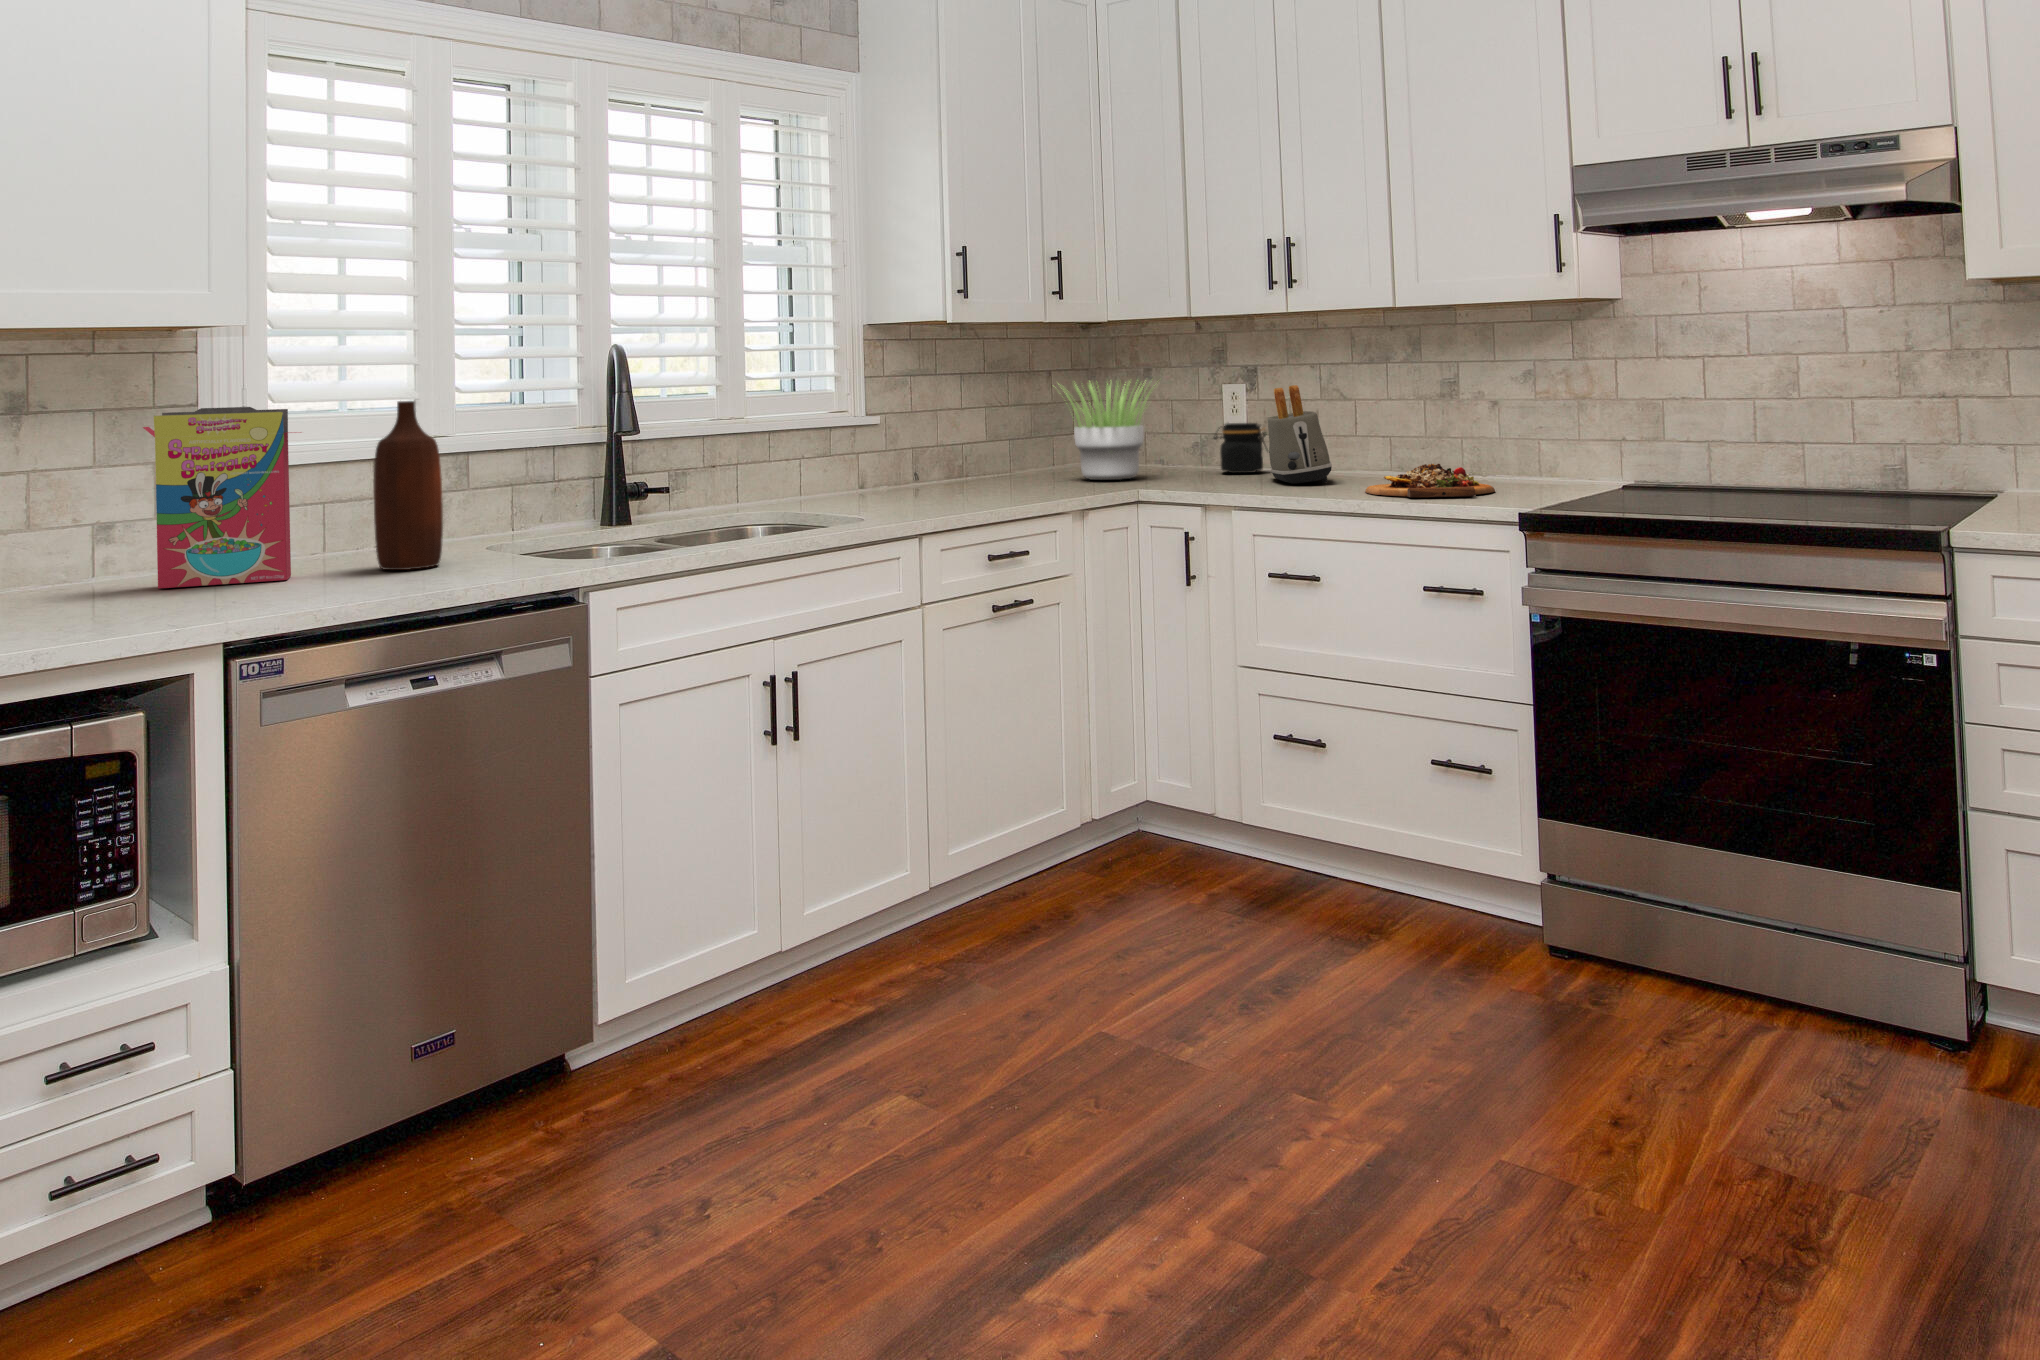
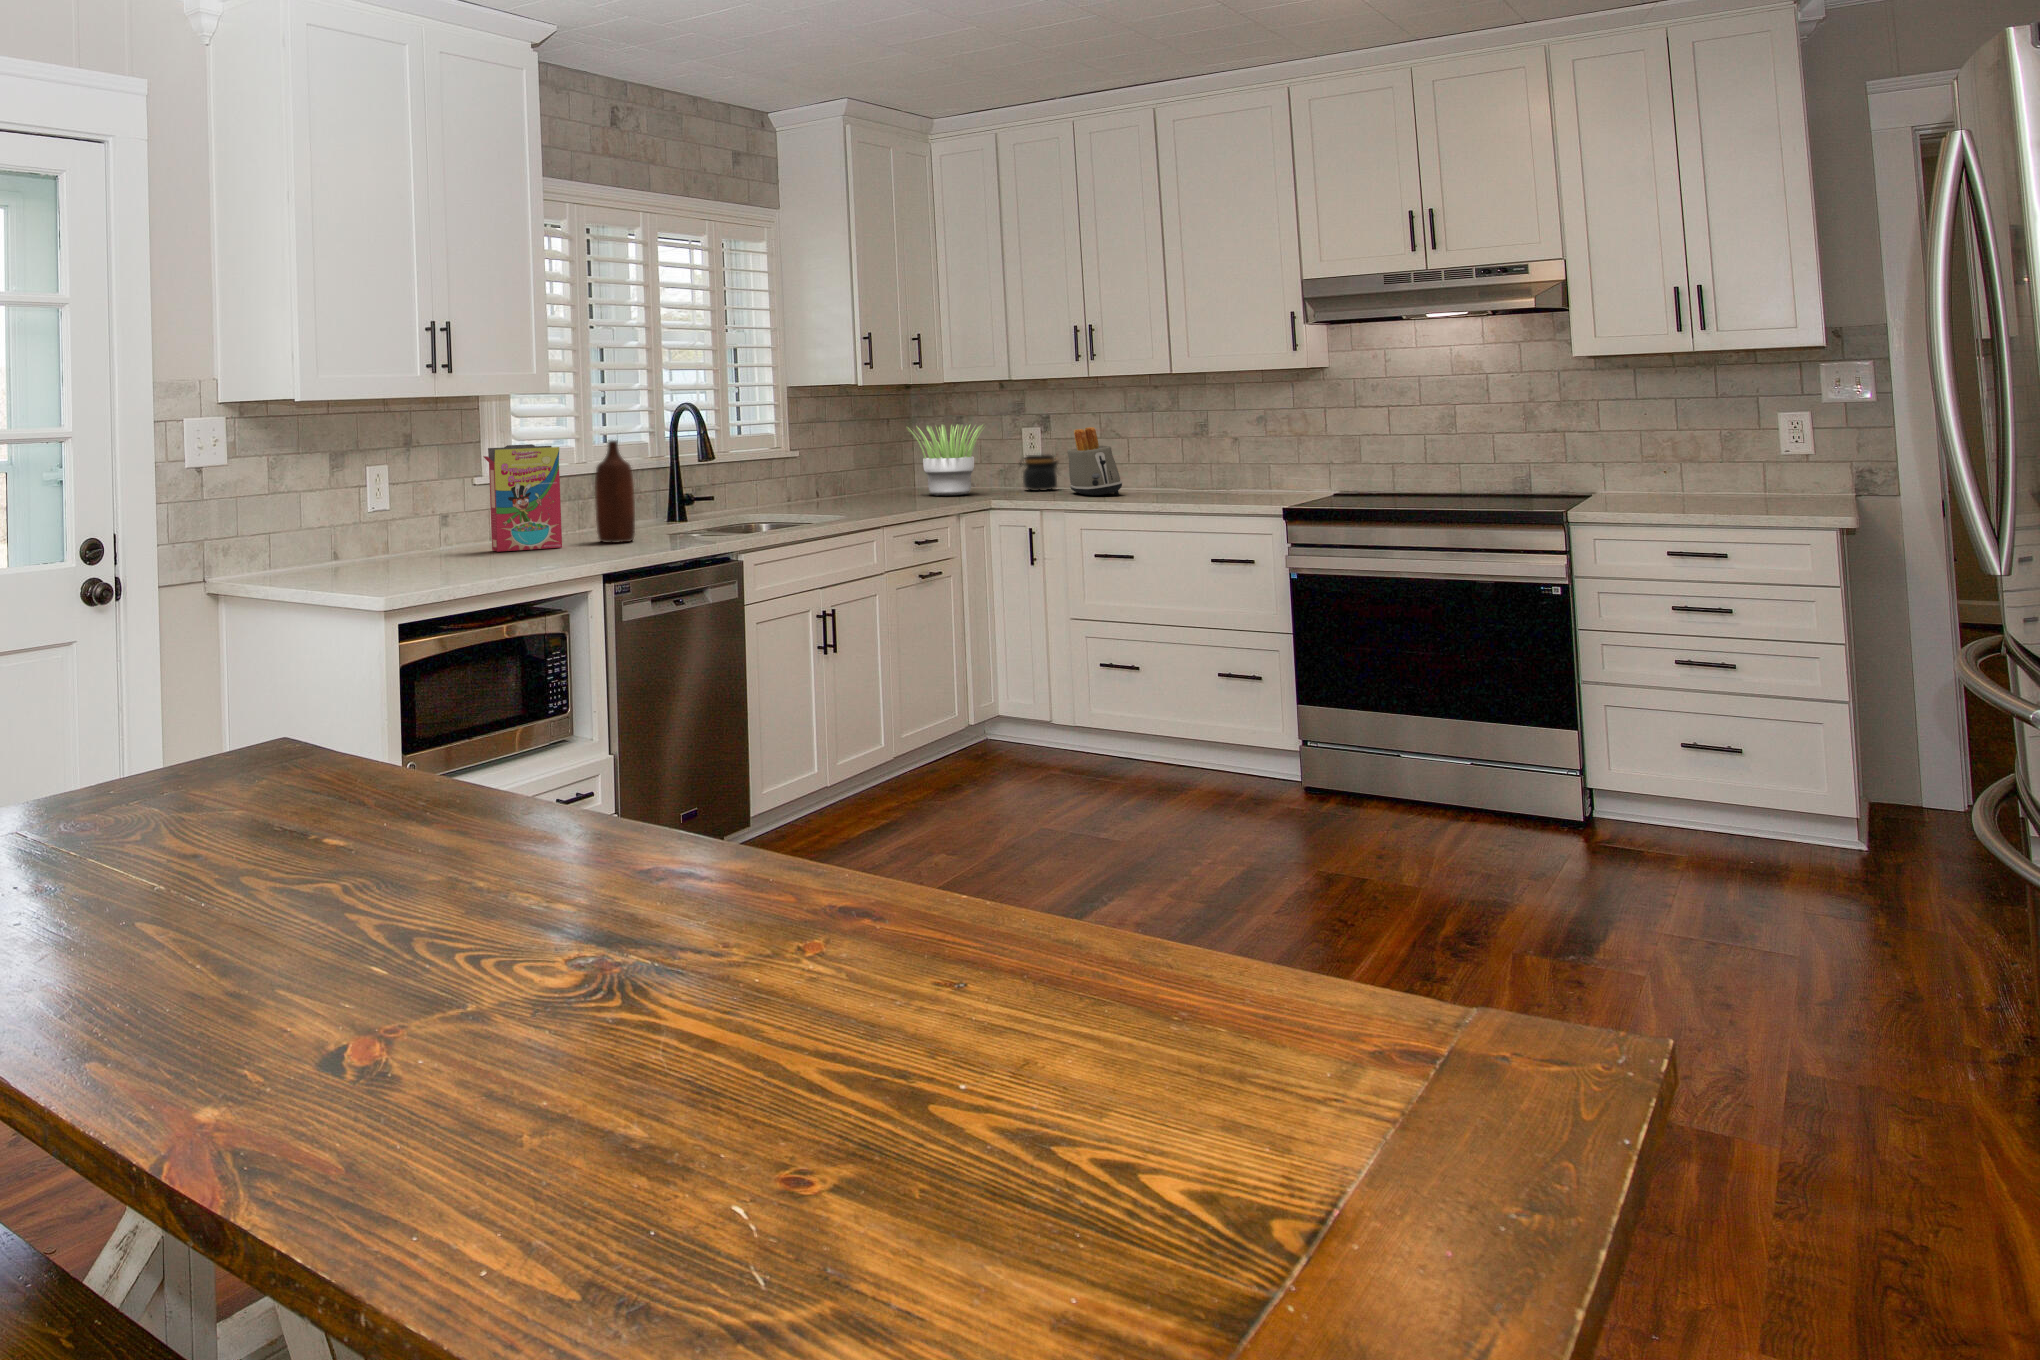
cutting board: present [1366,464,1495,497] -> none [1155,479,1248,501]

